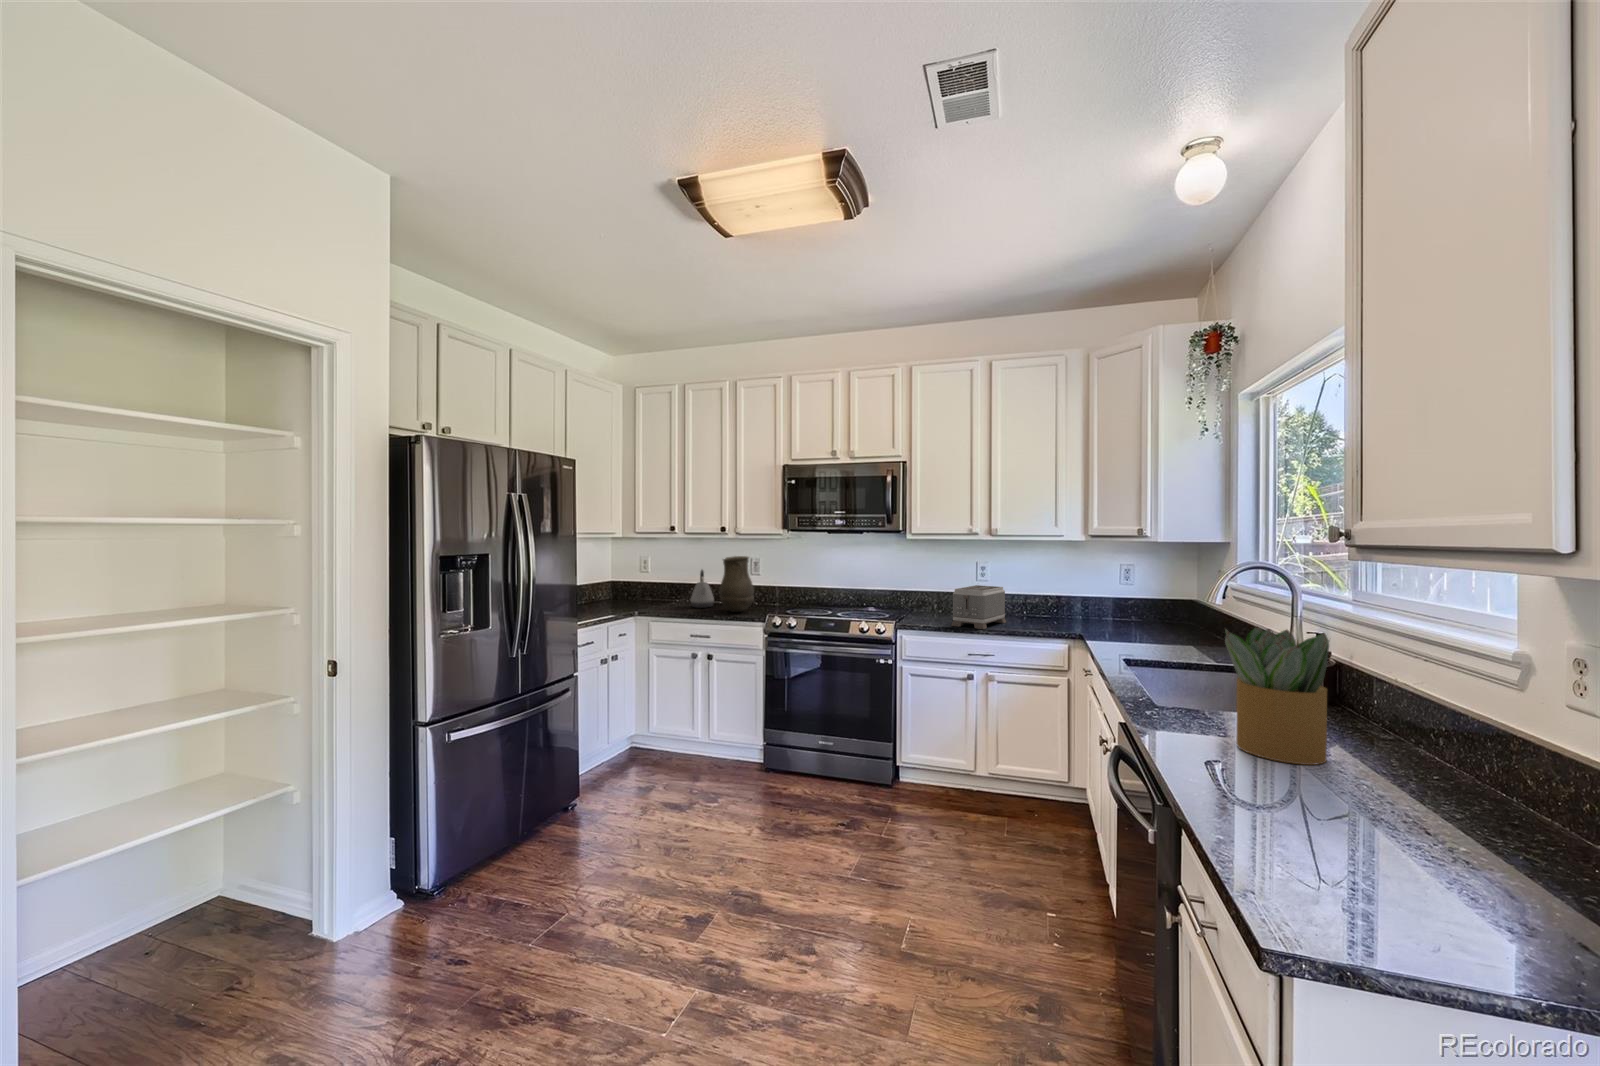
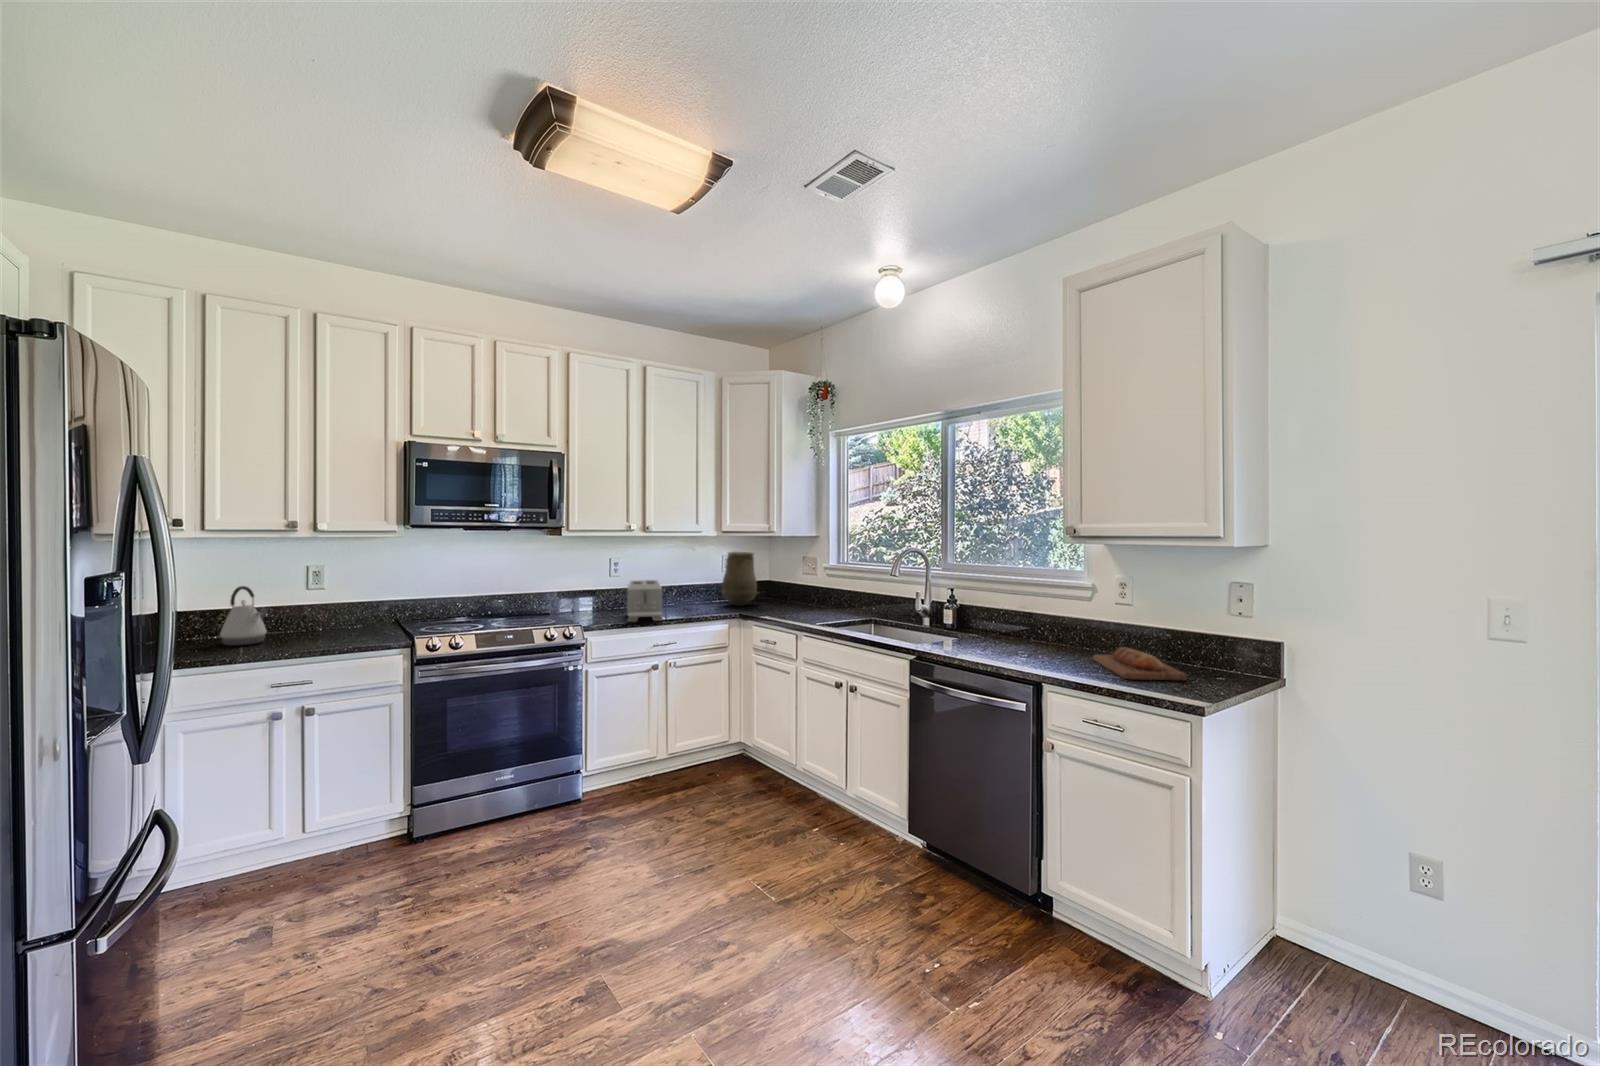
vase: present [720,556,754,612] -> present [722,551,759,606]
potted plant: present [1225,627,1329,765] -> none [979,577,1033,653]
bread loaf: none [1305,805,1541,921] -> present [1093,647,1187,680]

